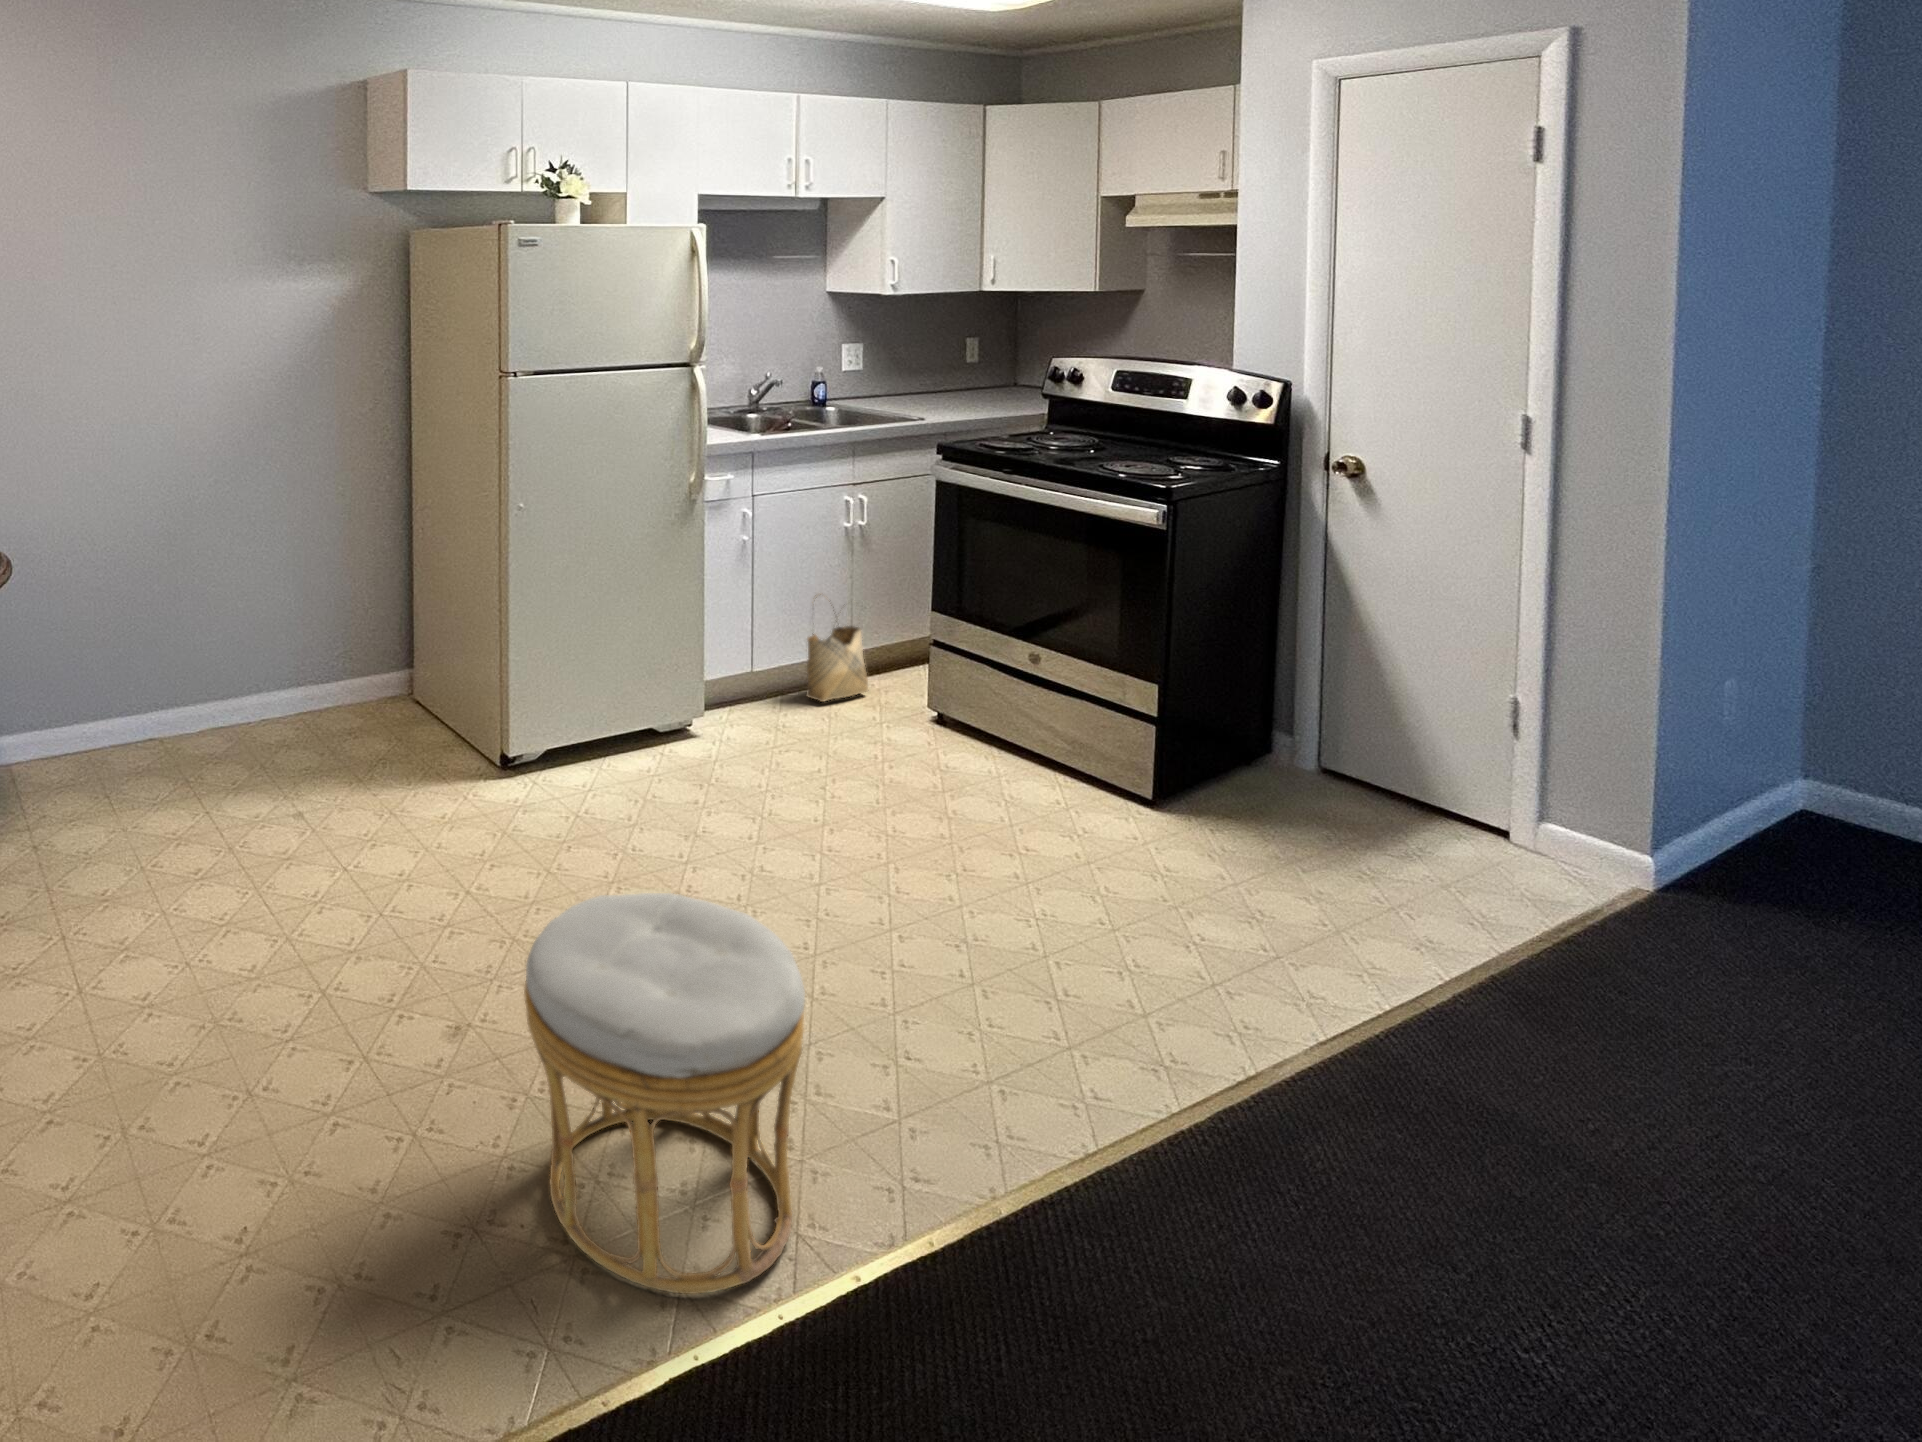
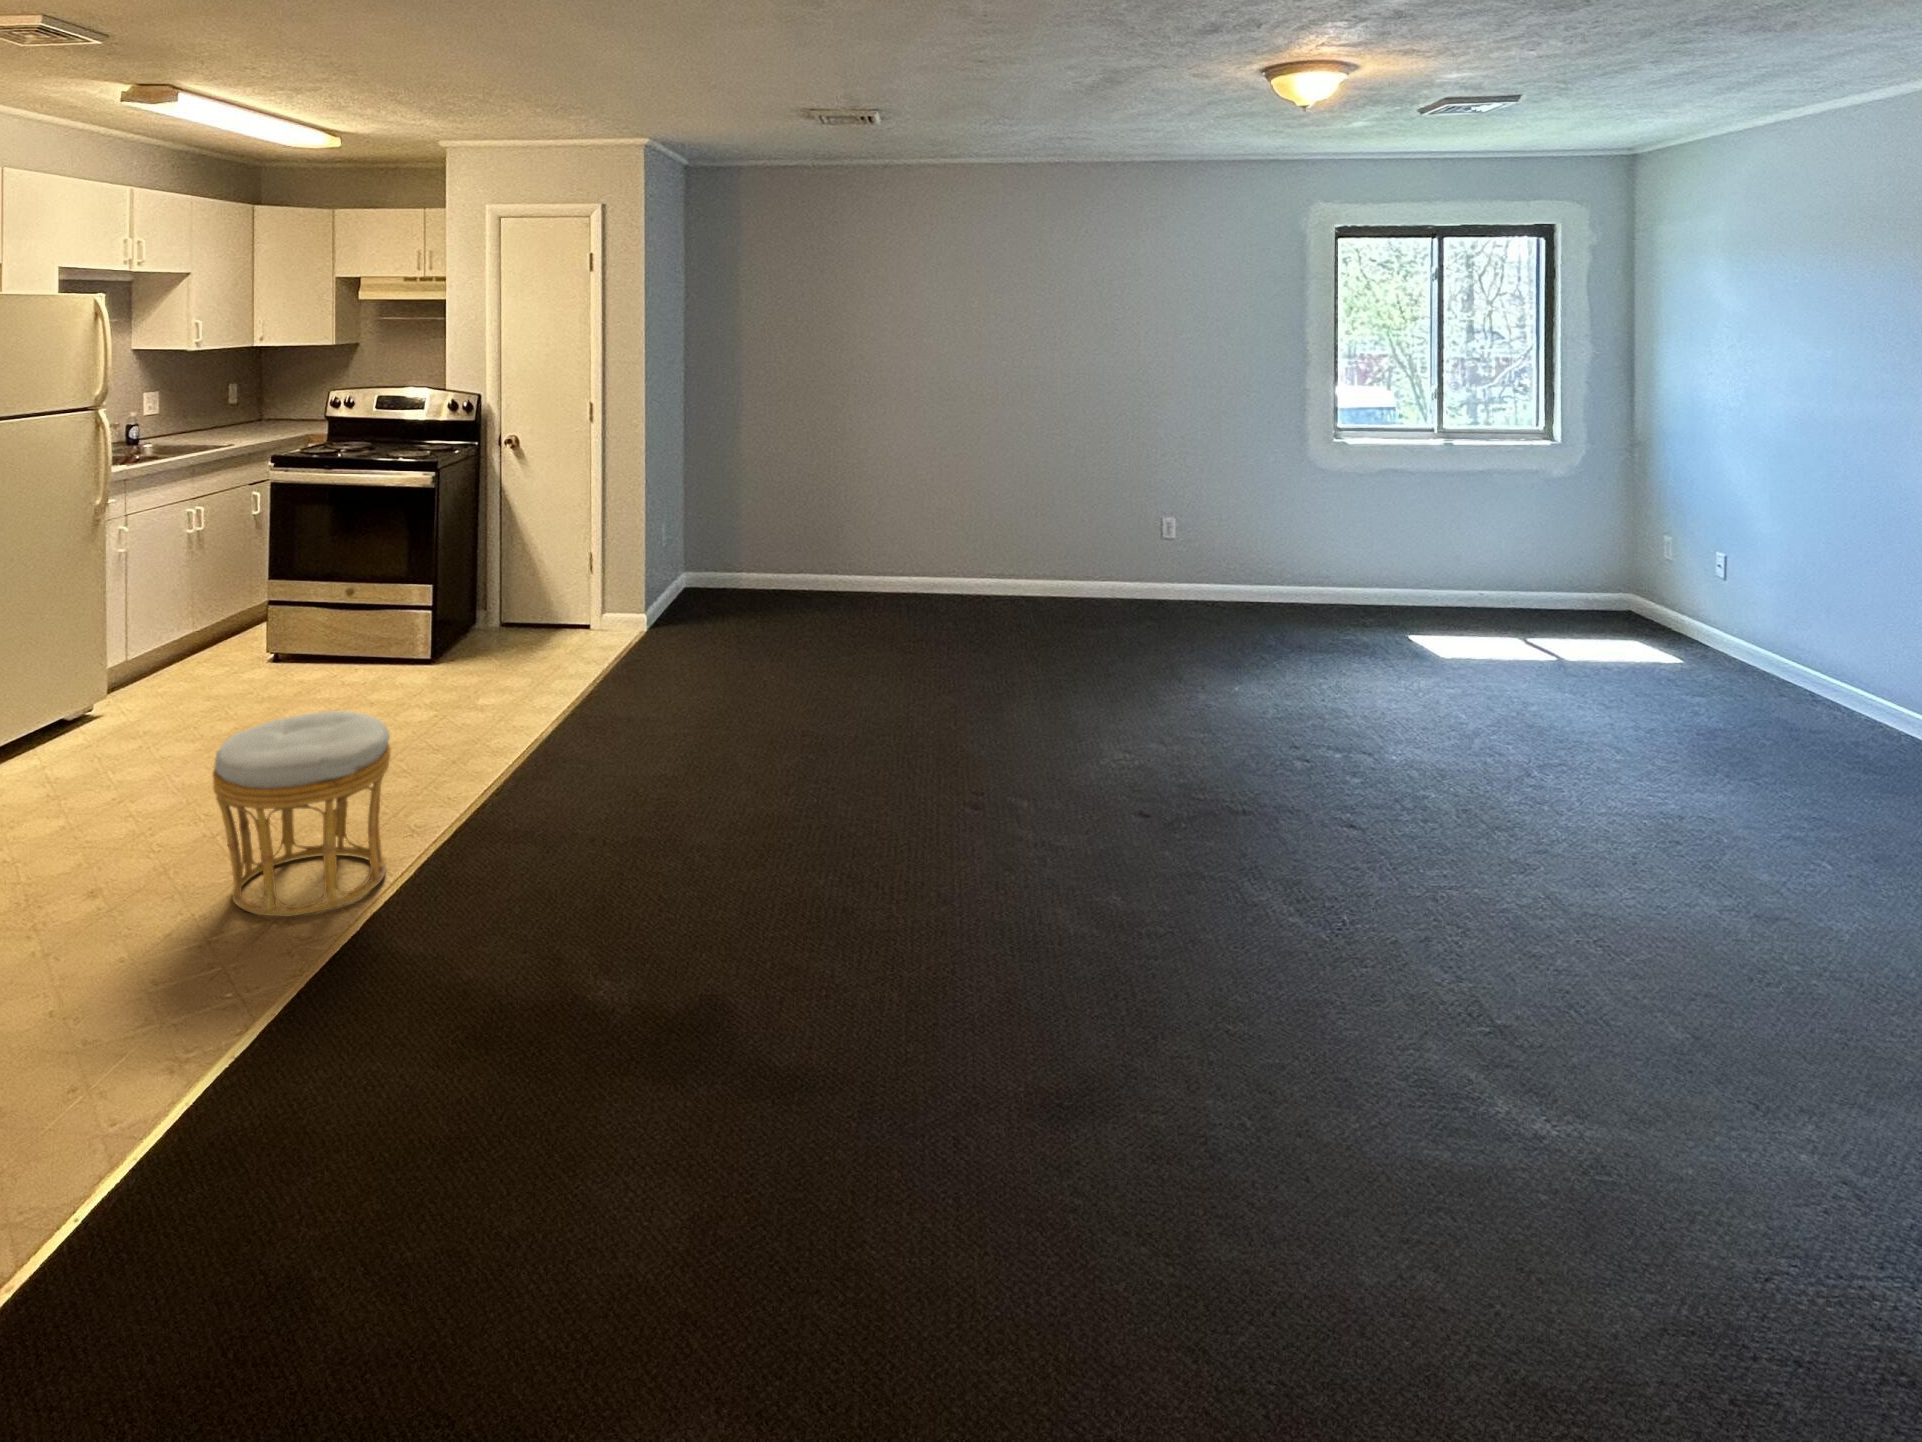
woven basket: present [806,594,868,702] -> none [170,587,216,672]

